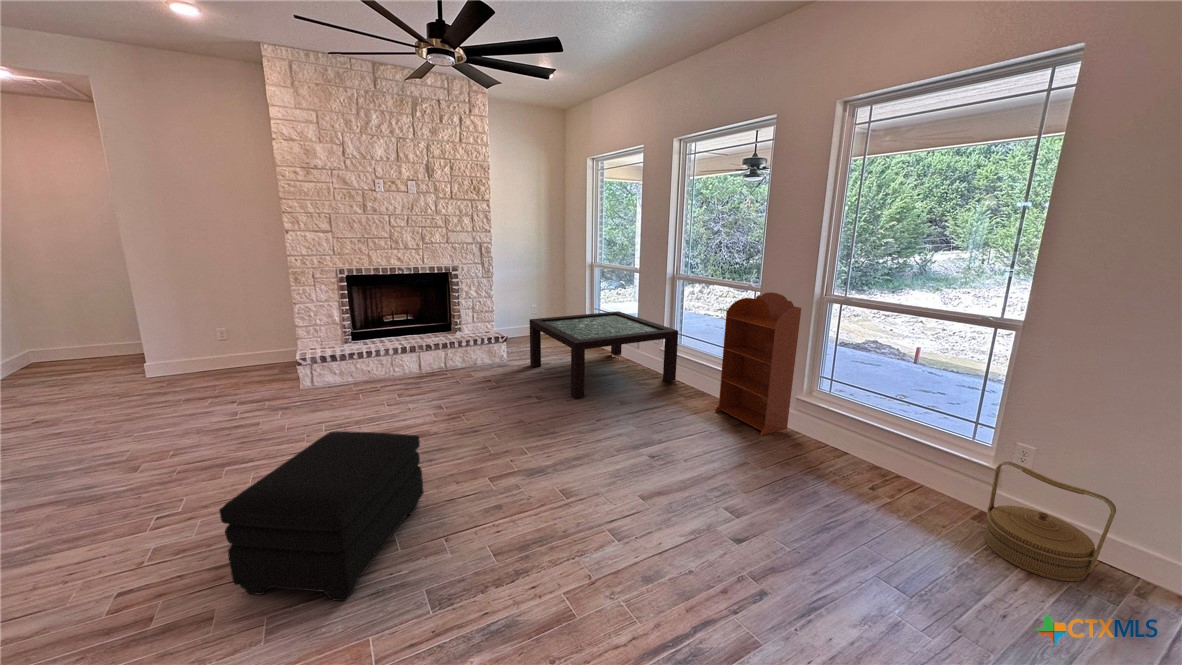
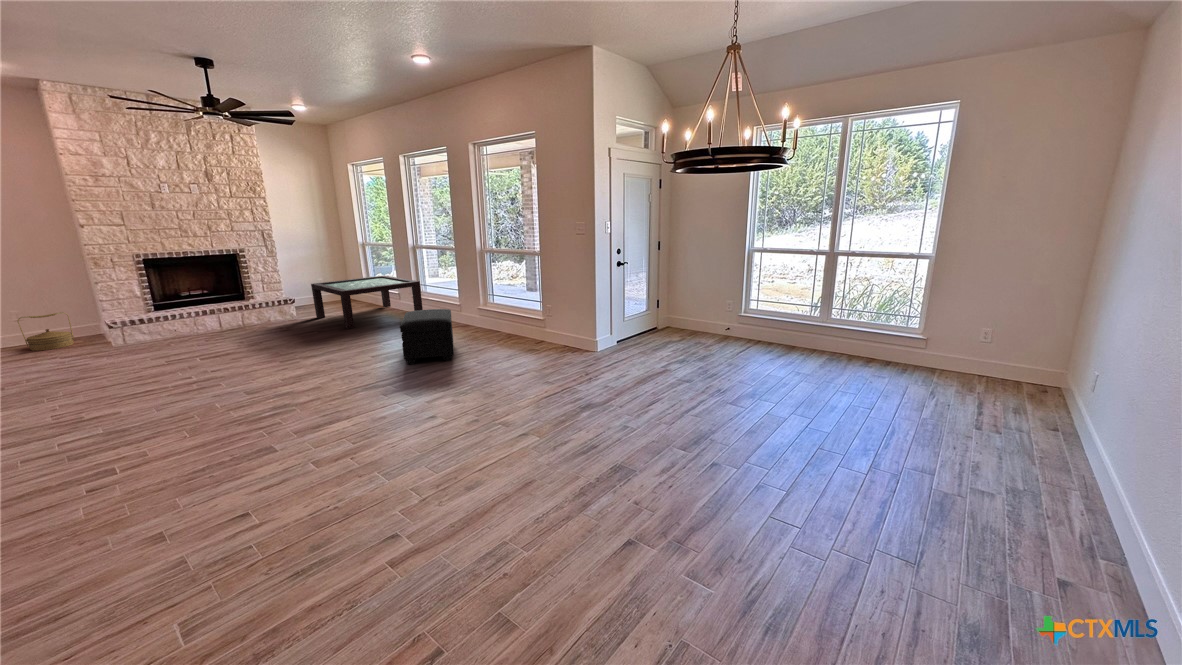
bookcase: present [715,292,801,435] -> none [436,250,477,330]
ottoman: present [219,431,424,601] -> present [400,309,454,364]
woven basket: present [985,462,1116,582] -> present [17,312,74,351]

